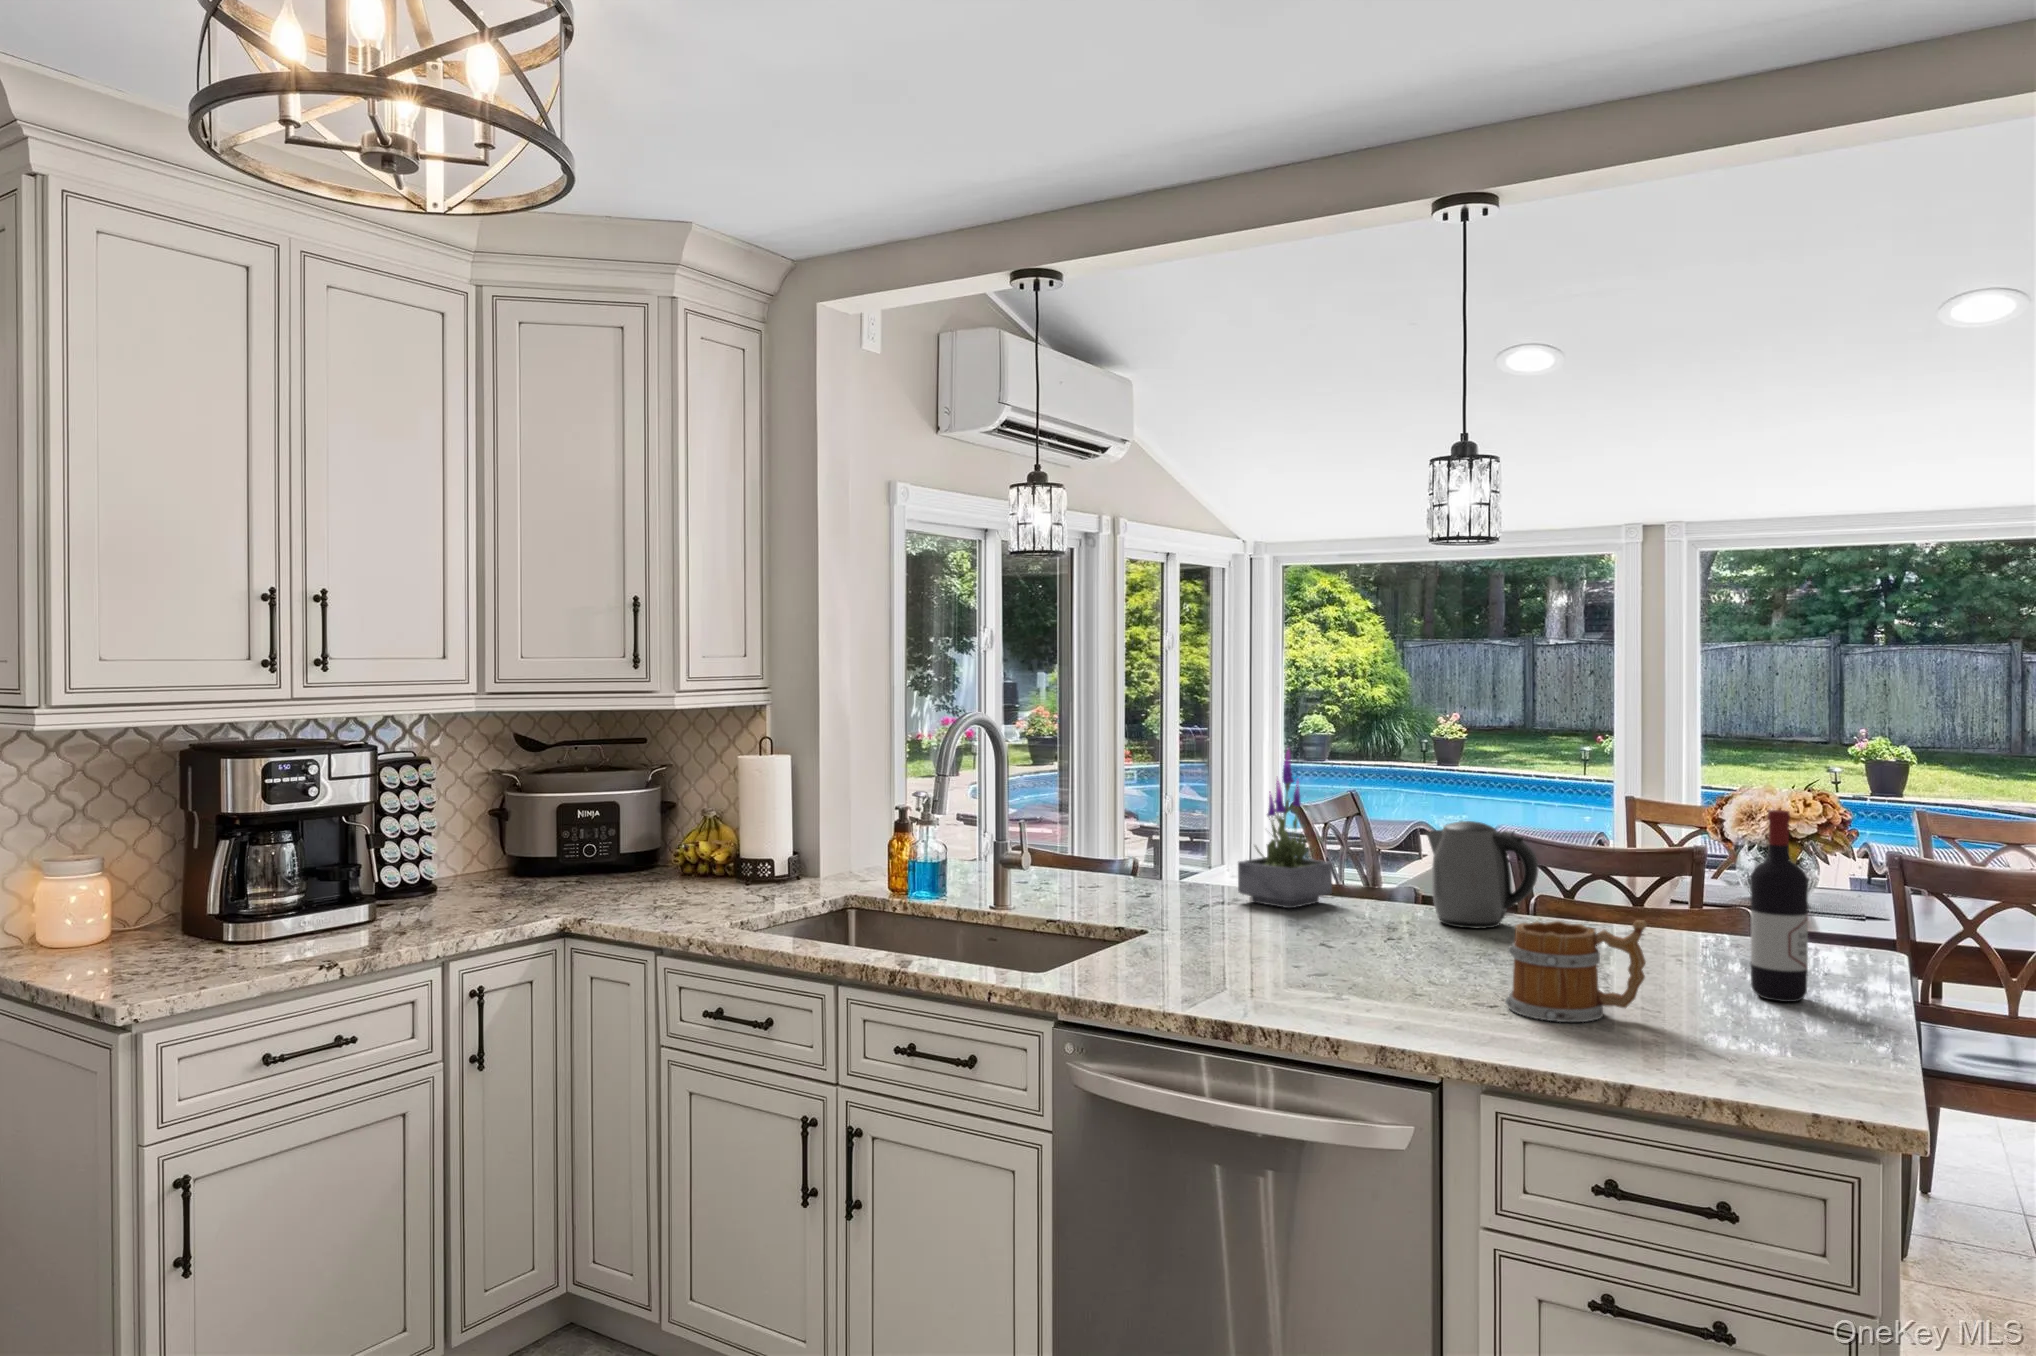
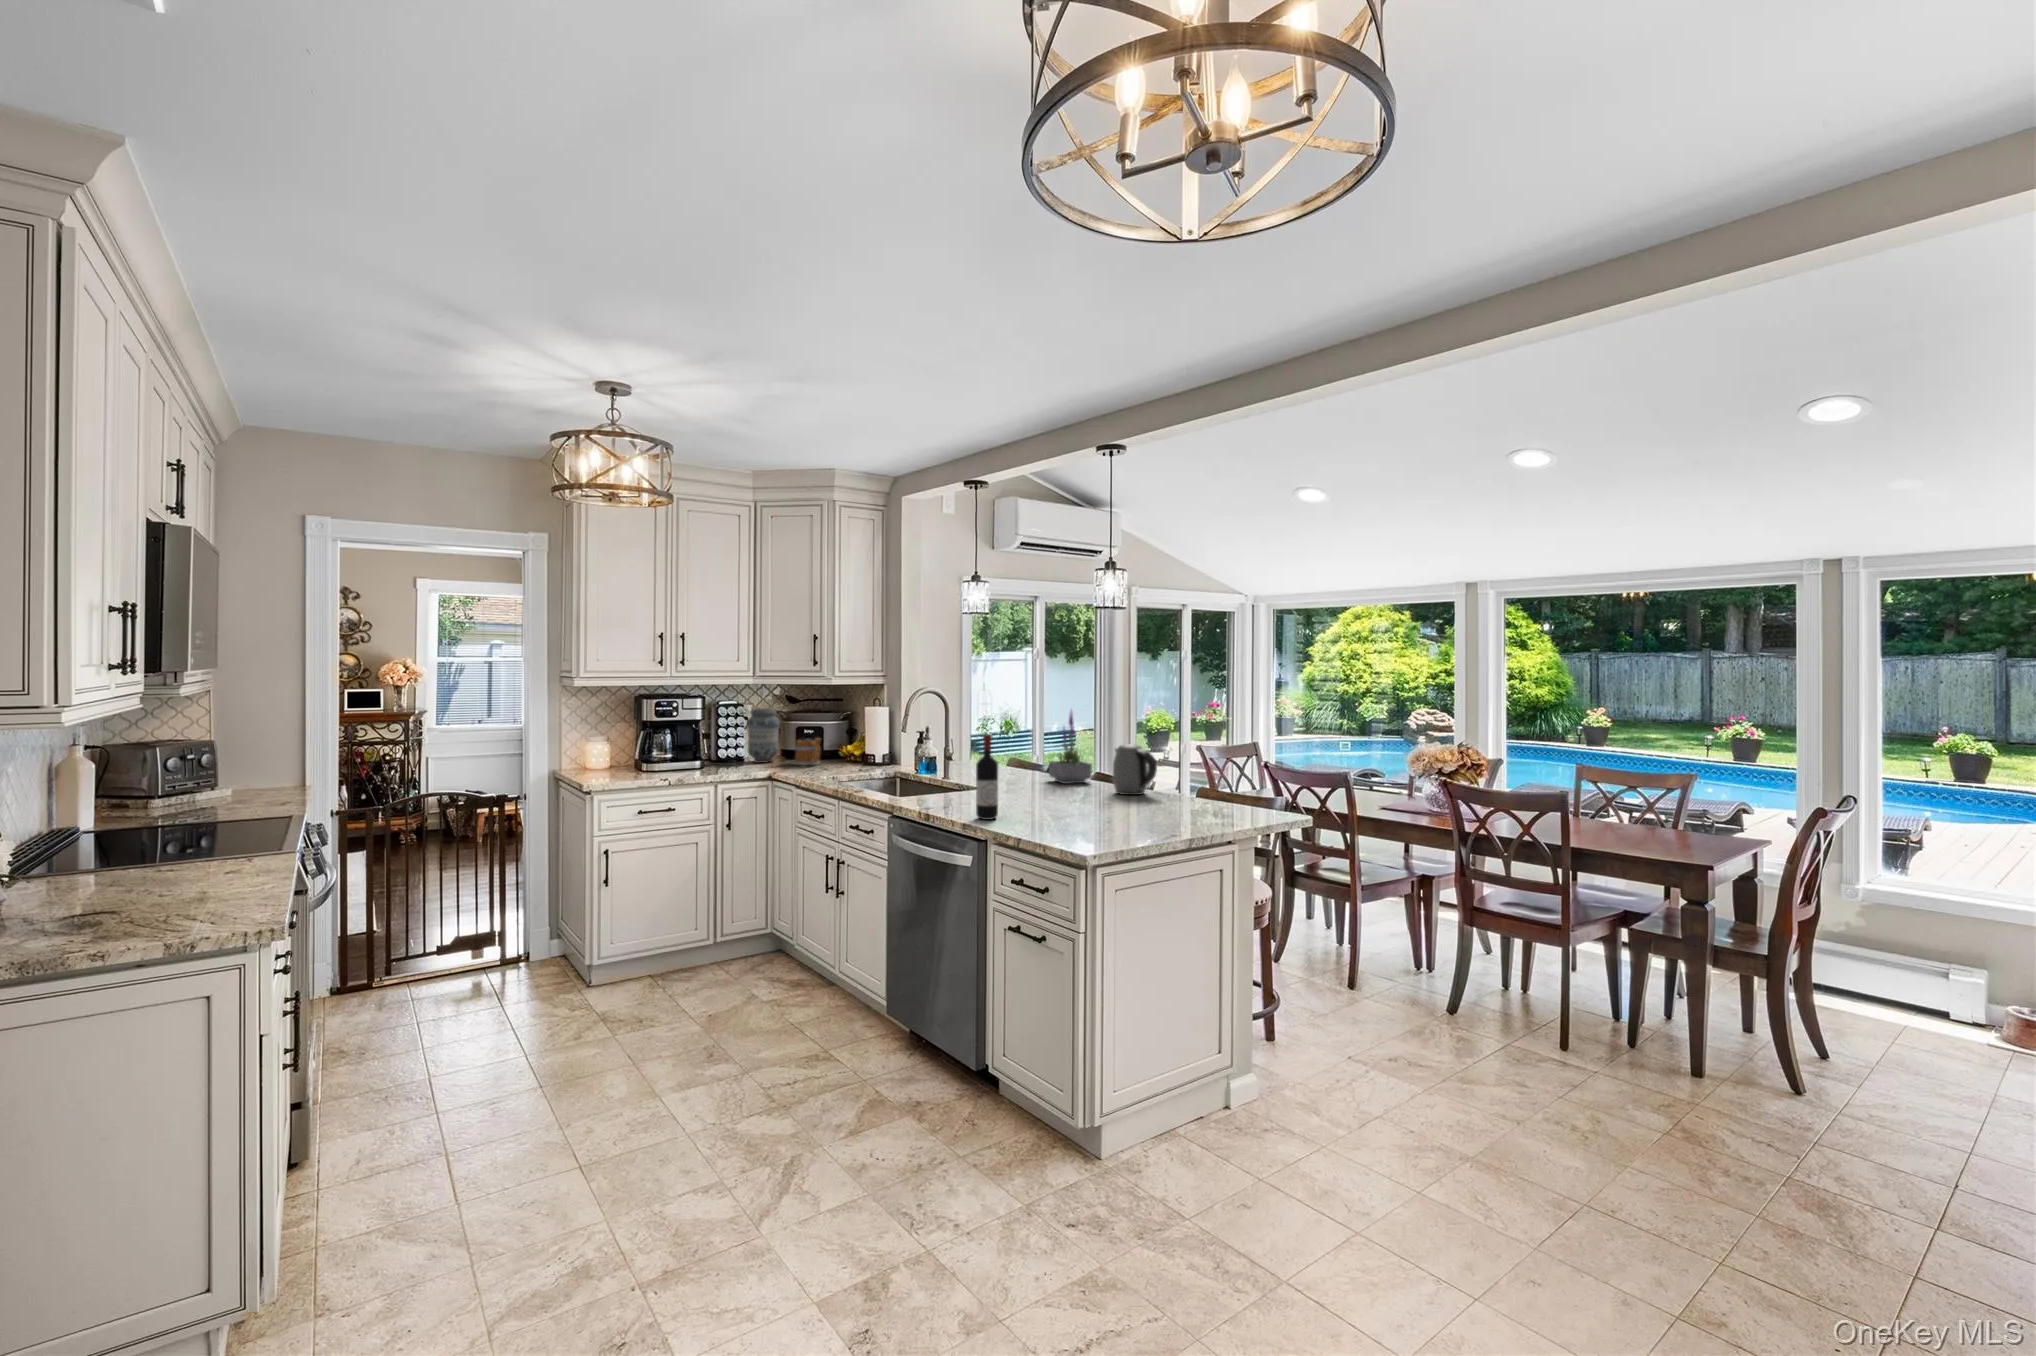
vase: none [458,764,538,896] -> present [747,708,780,763]
wine bottle: present [1750,810,1808,1002] -> present [976,734,998,820]
mug: present [1505,920,1647,1022] -> present [794,738,820,765]

